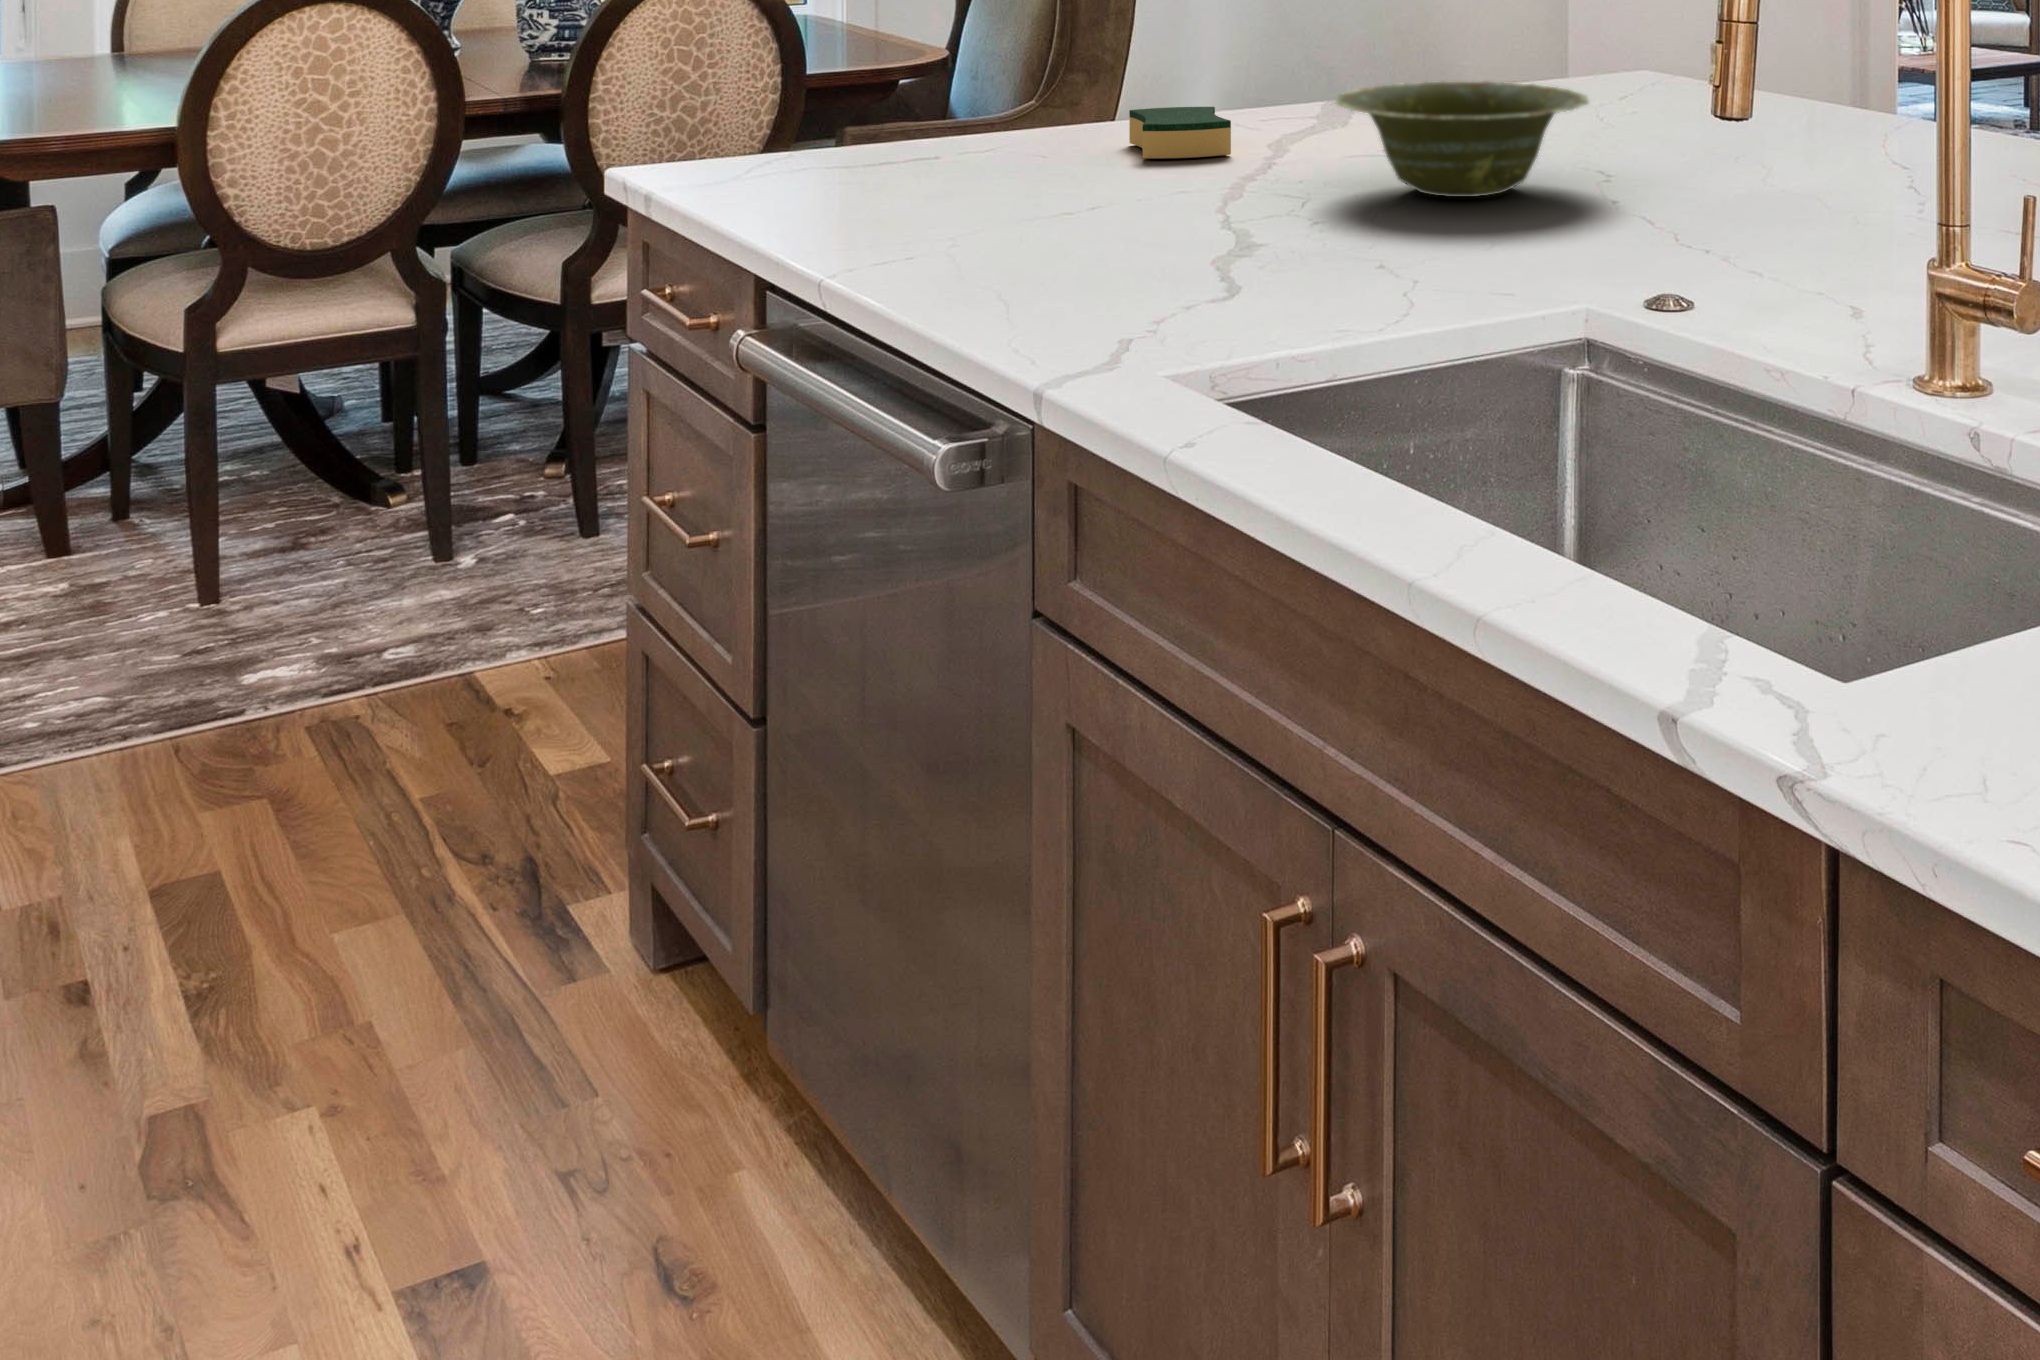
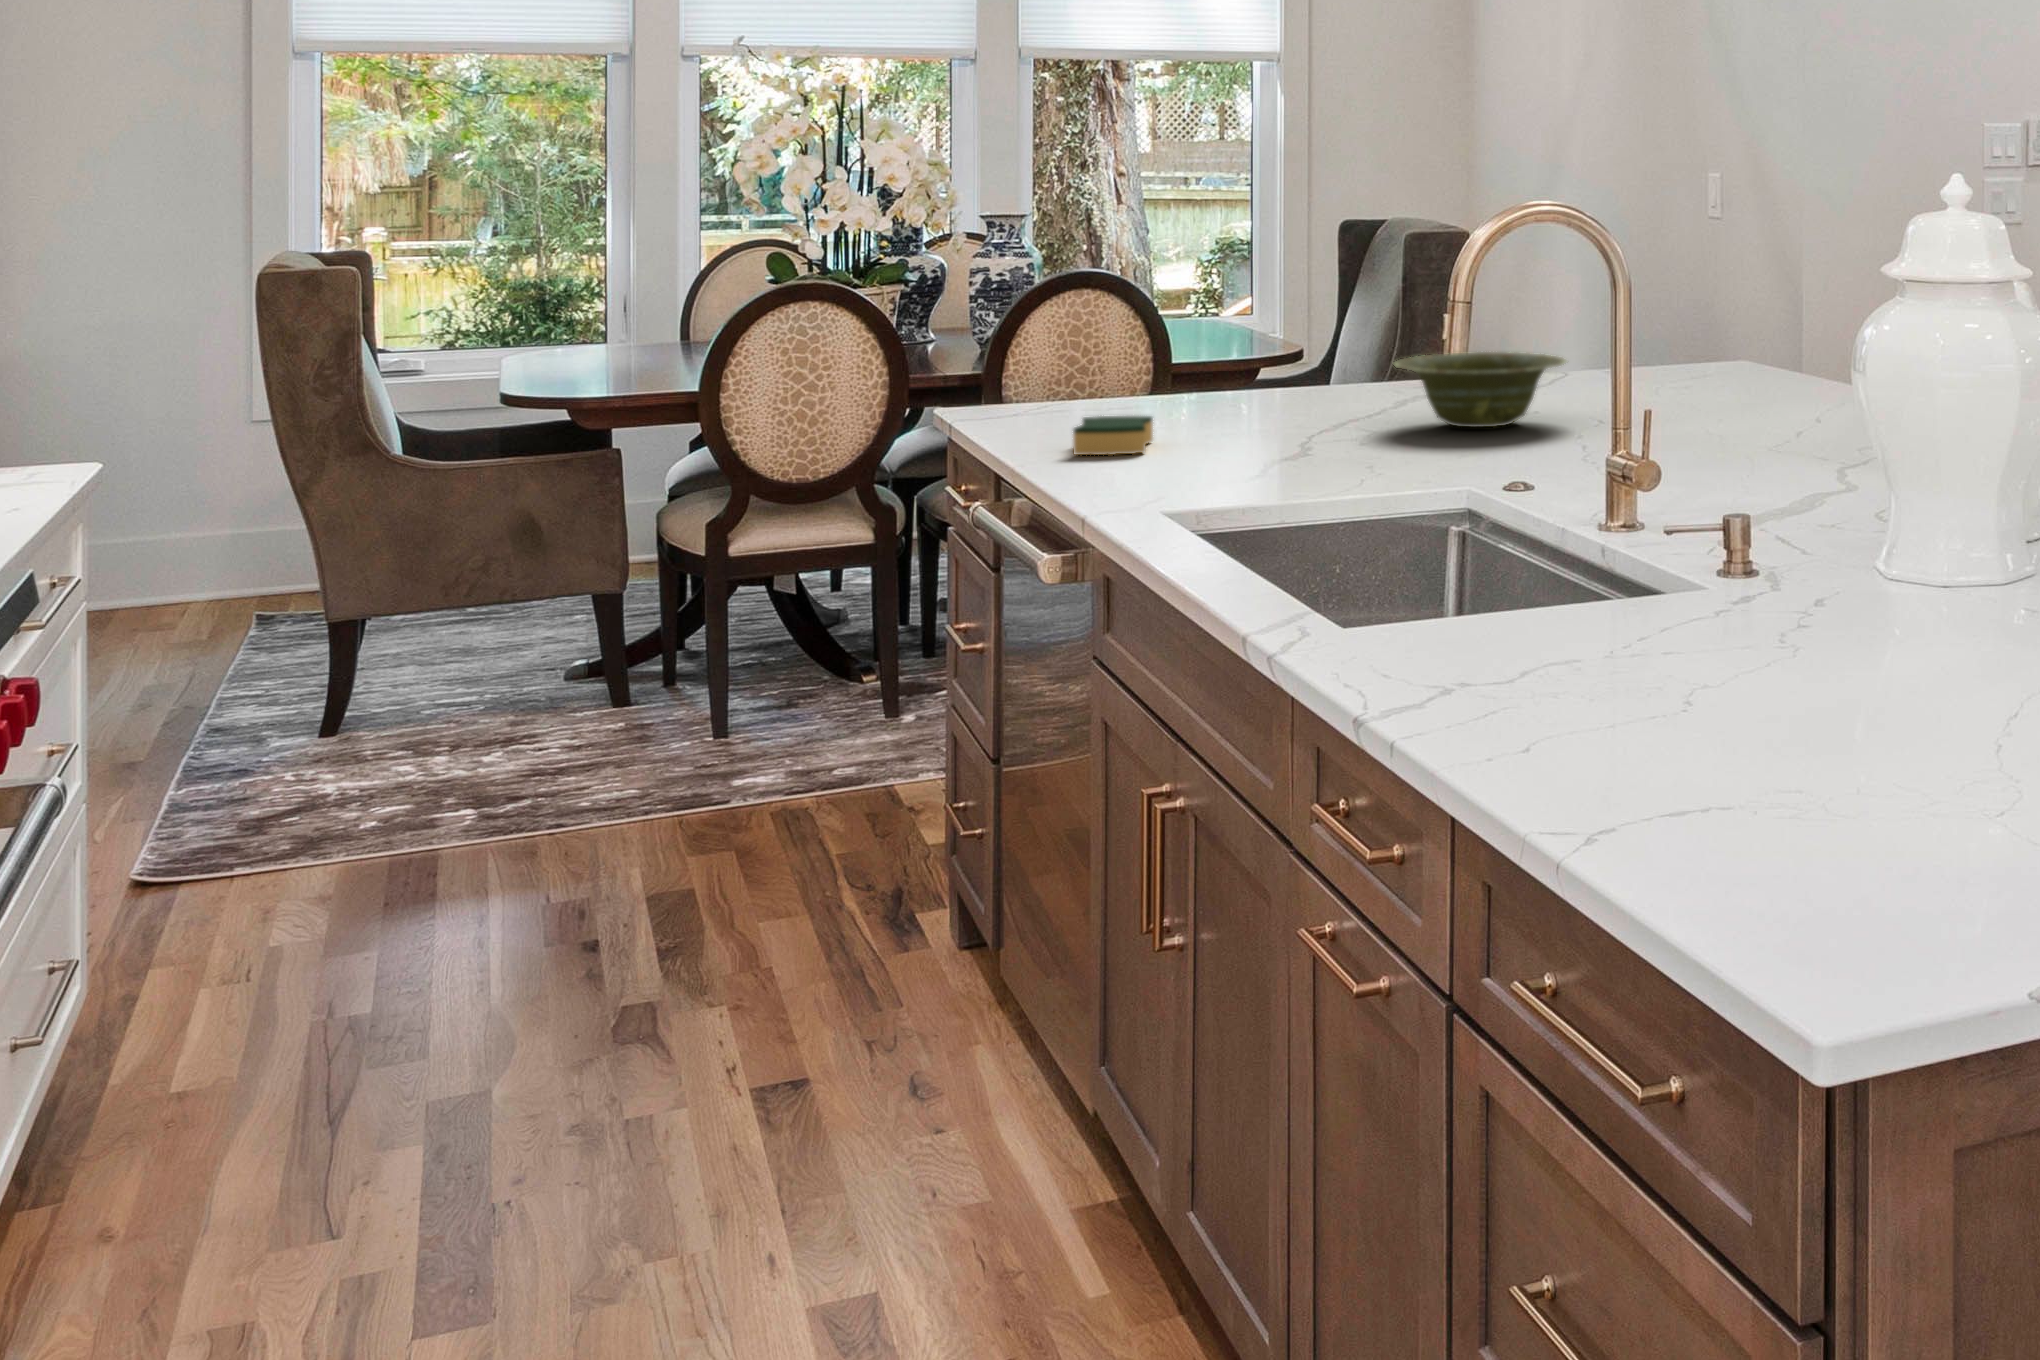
sponge: present [1129,107,1231,159] -> present [1073,416,1153,455]

